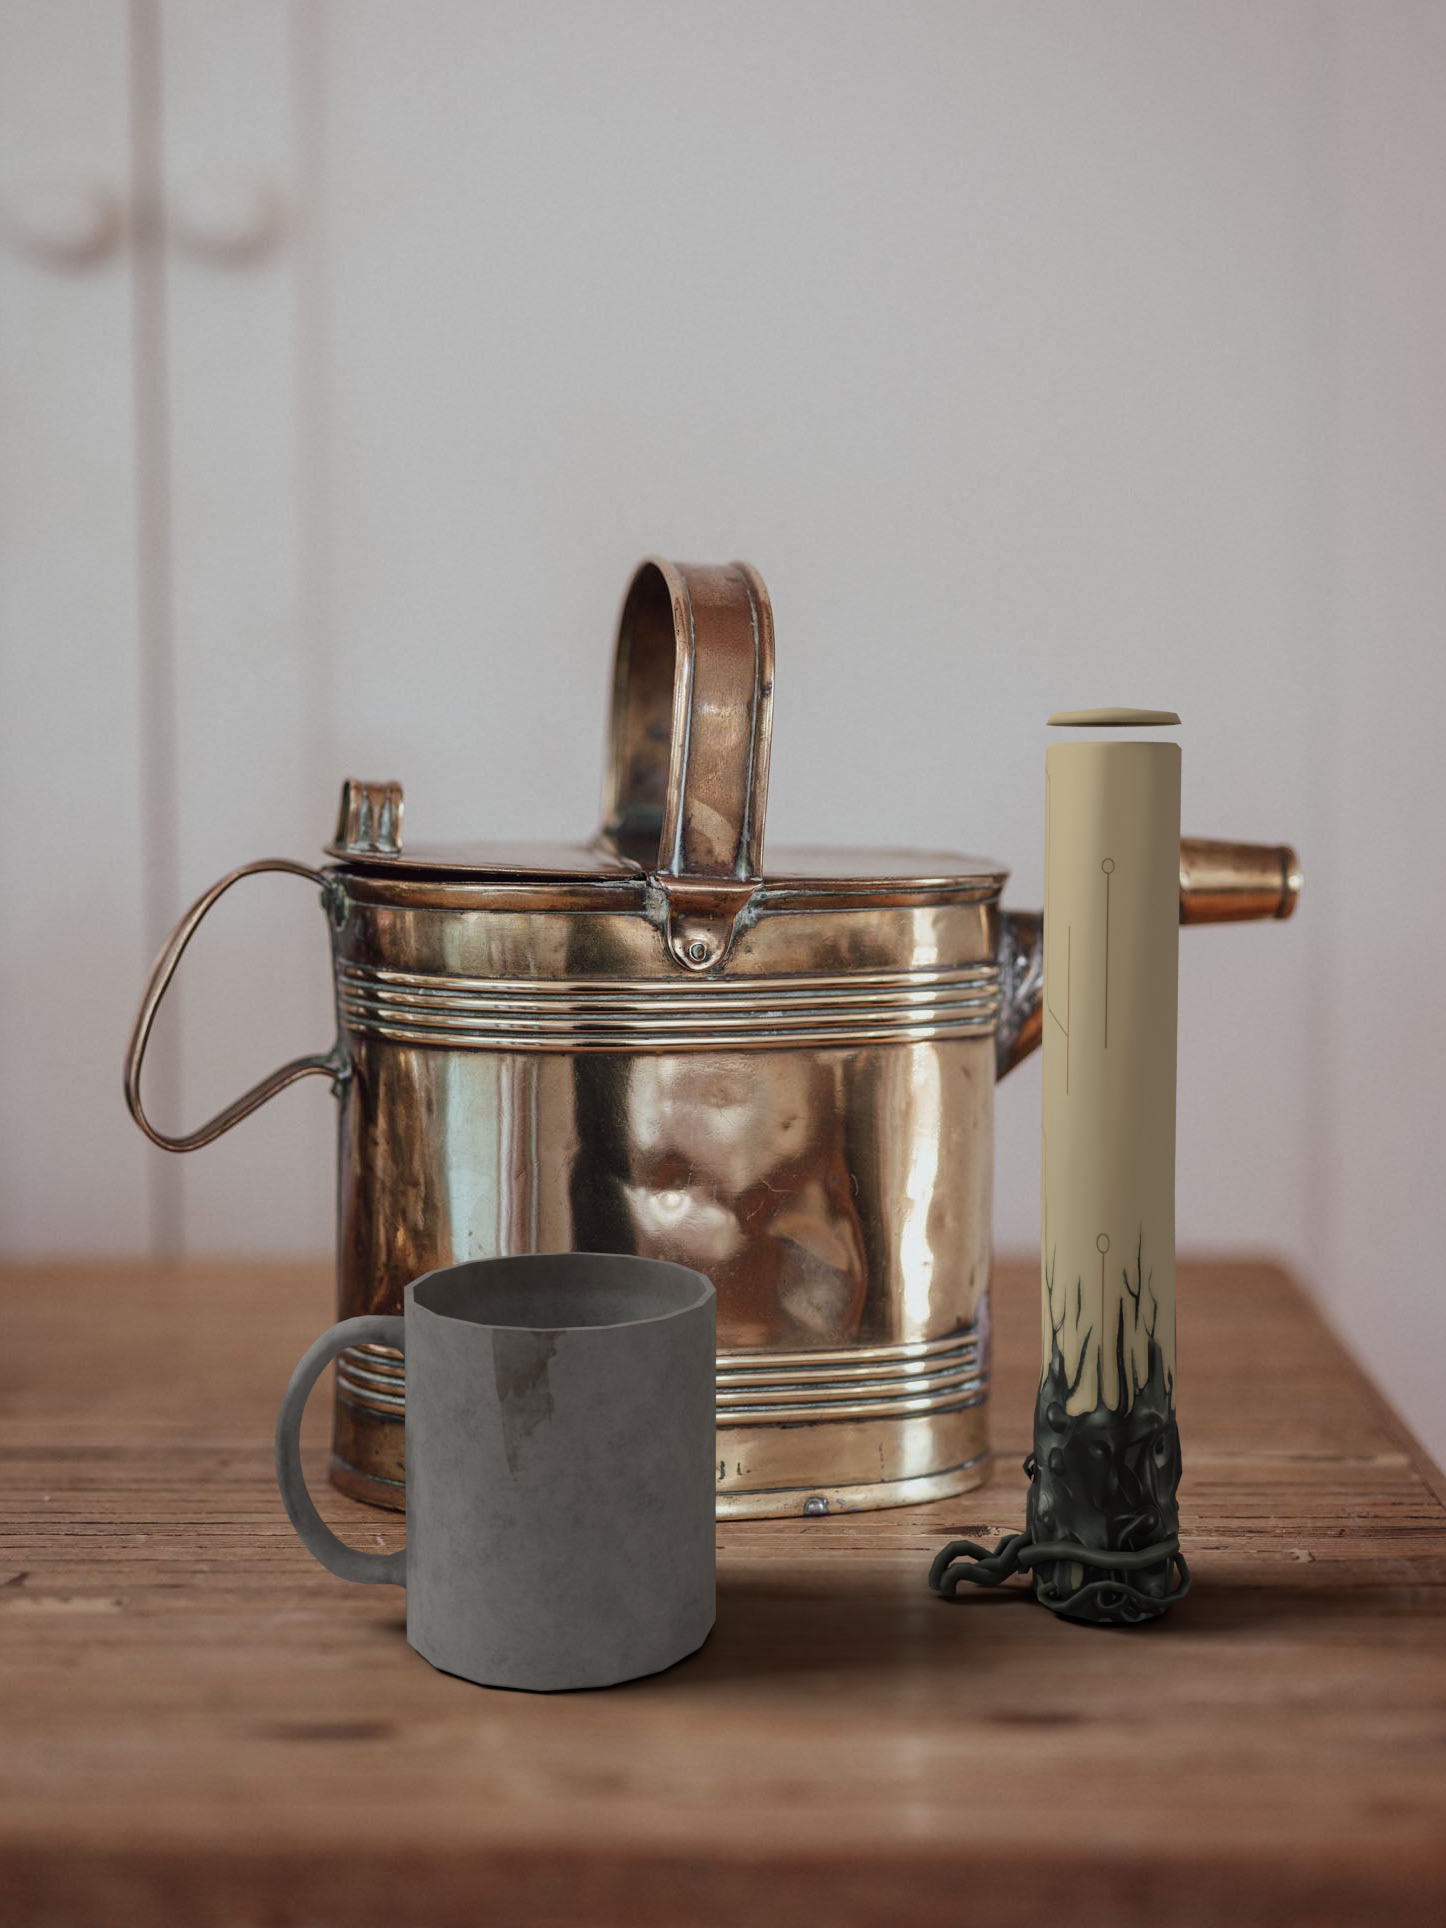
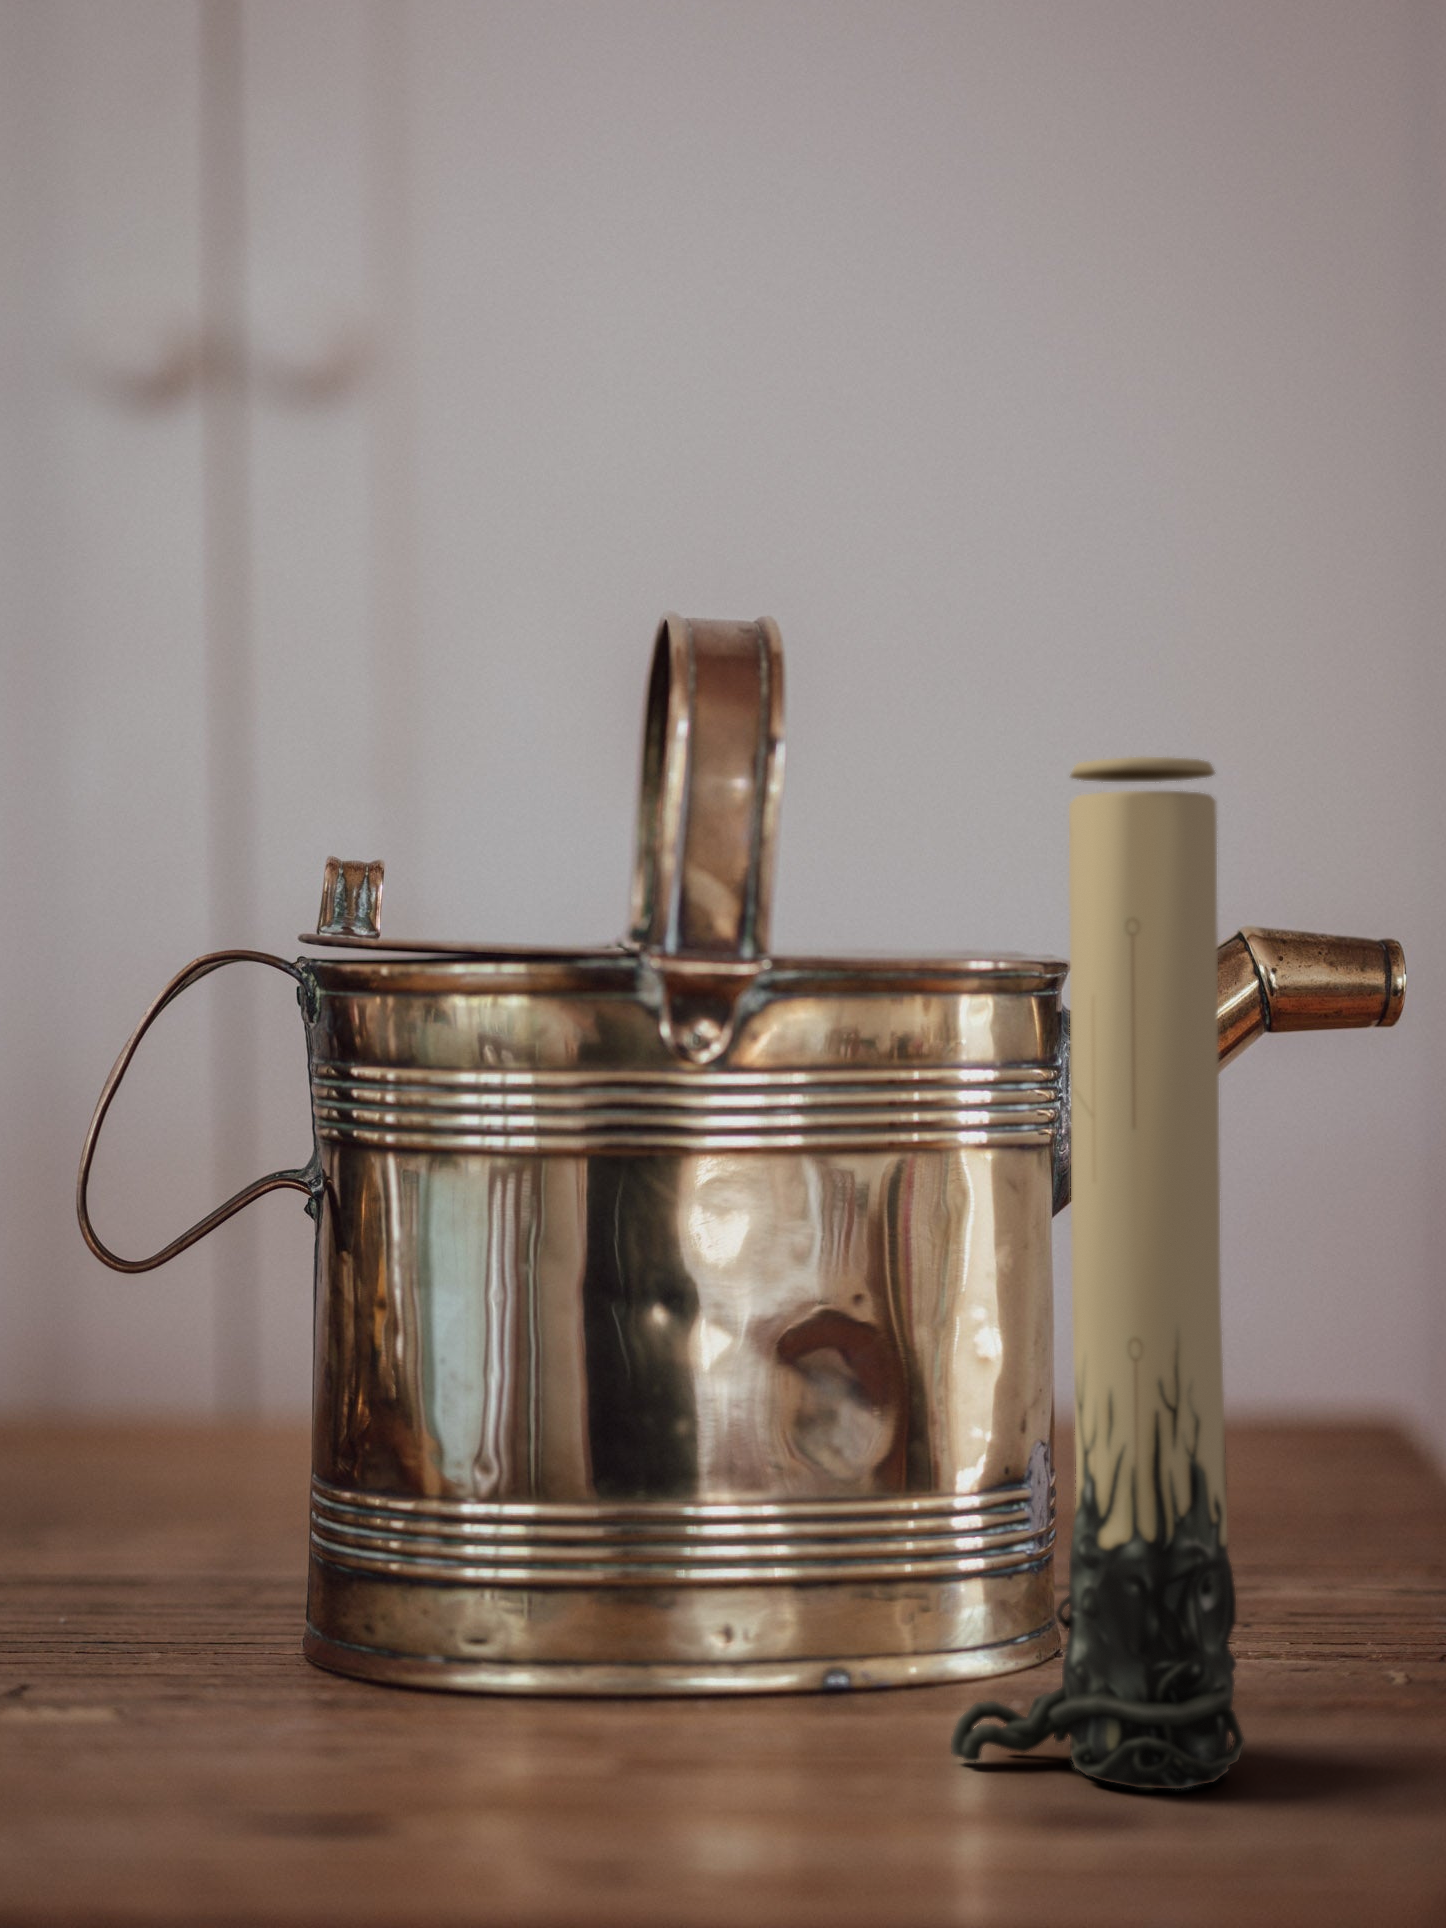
mug: present [275,1252,716,1691] -> none [217,1367,702,1835]

